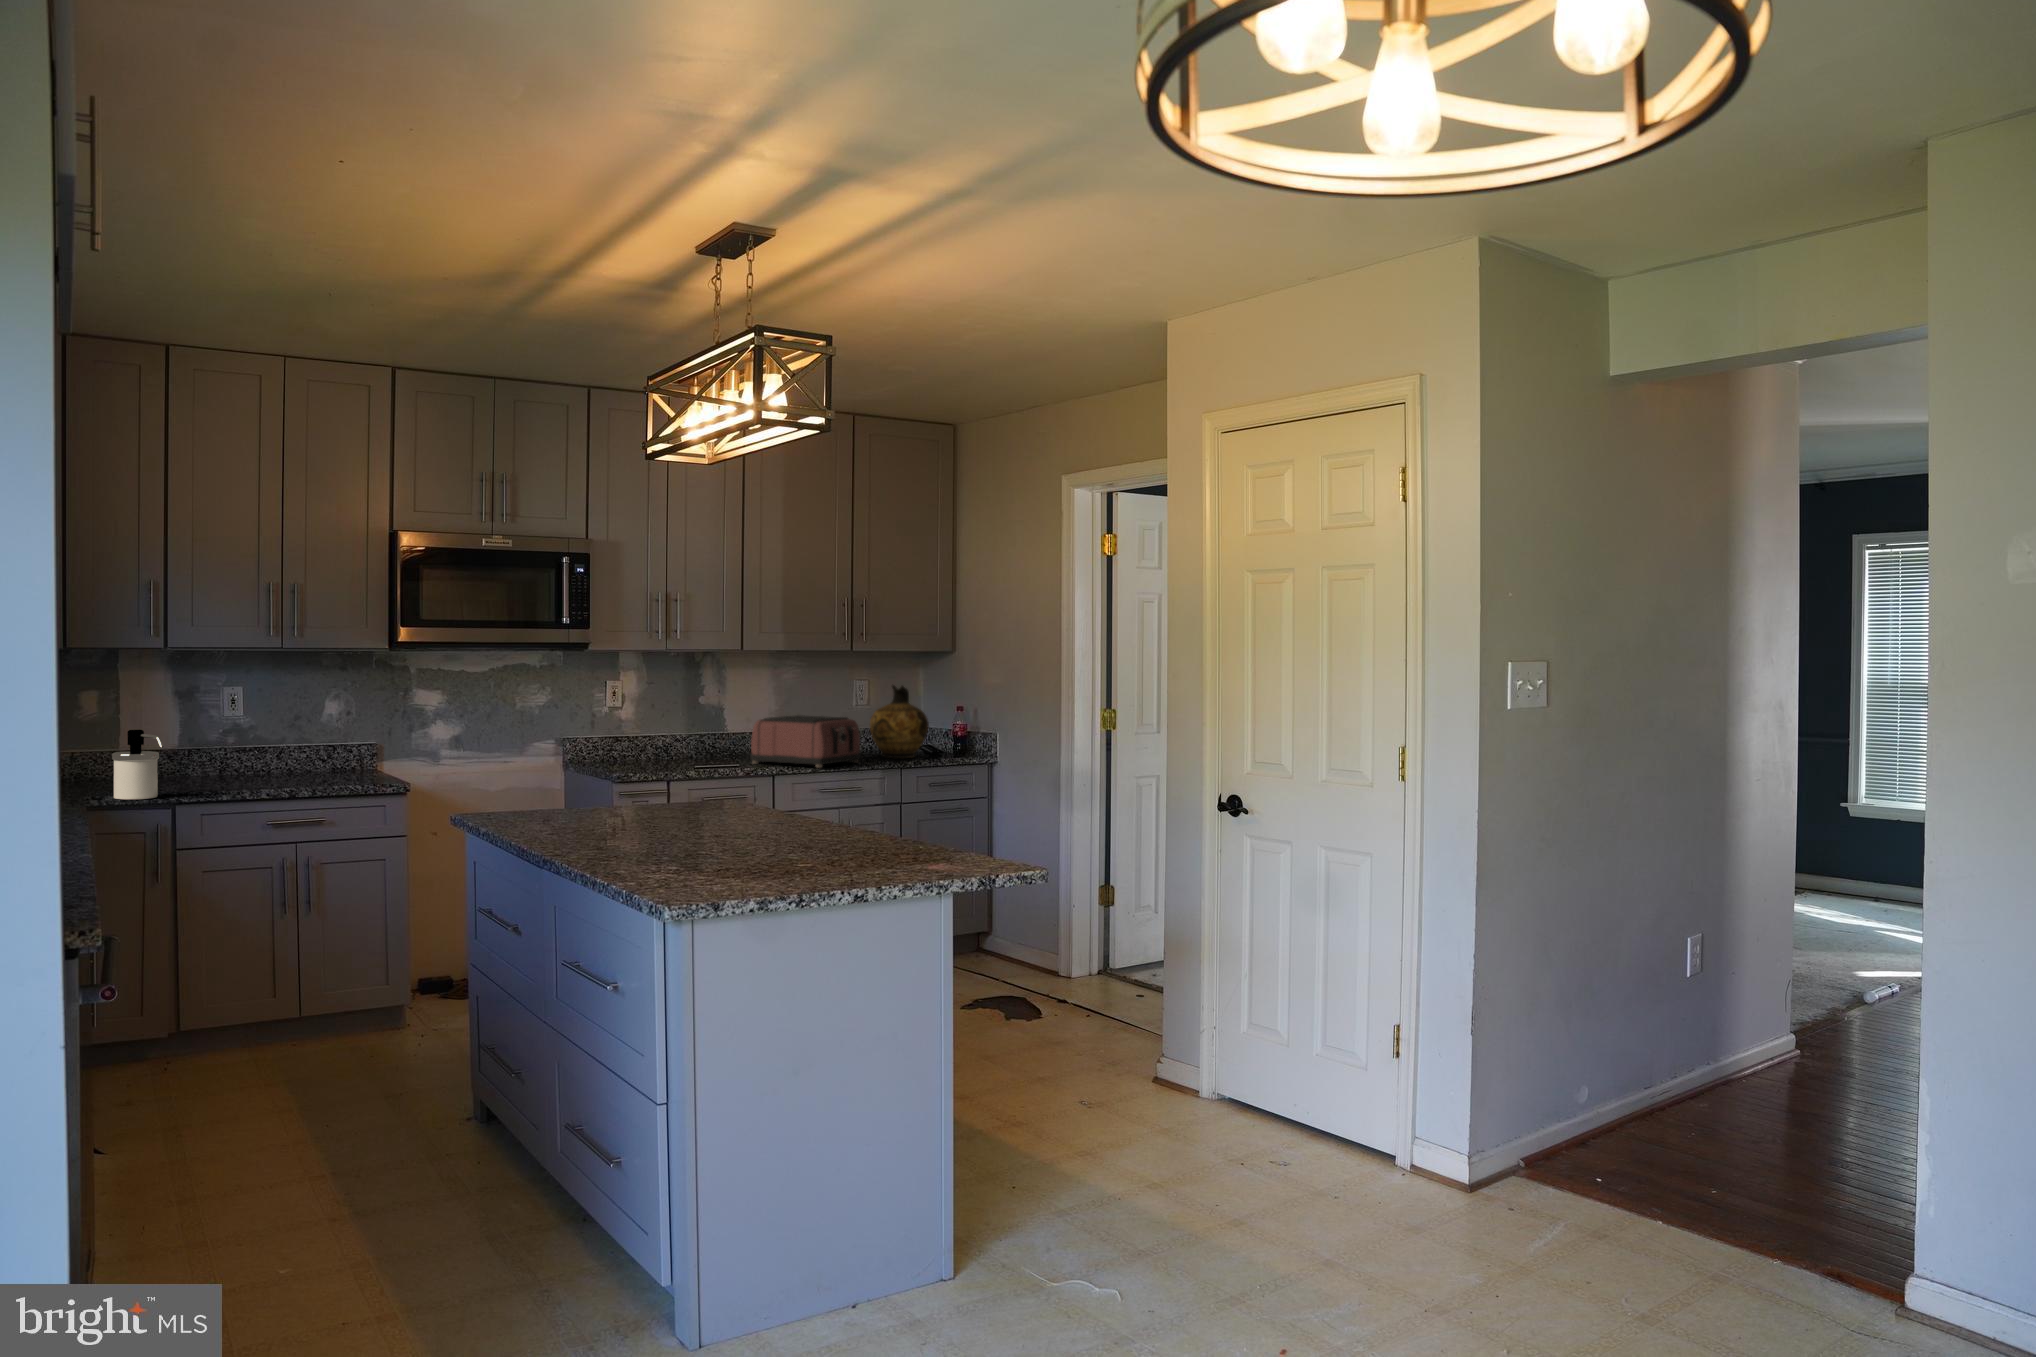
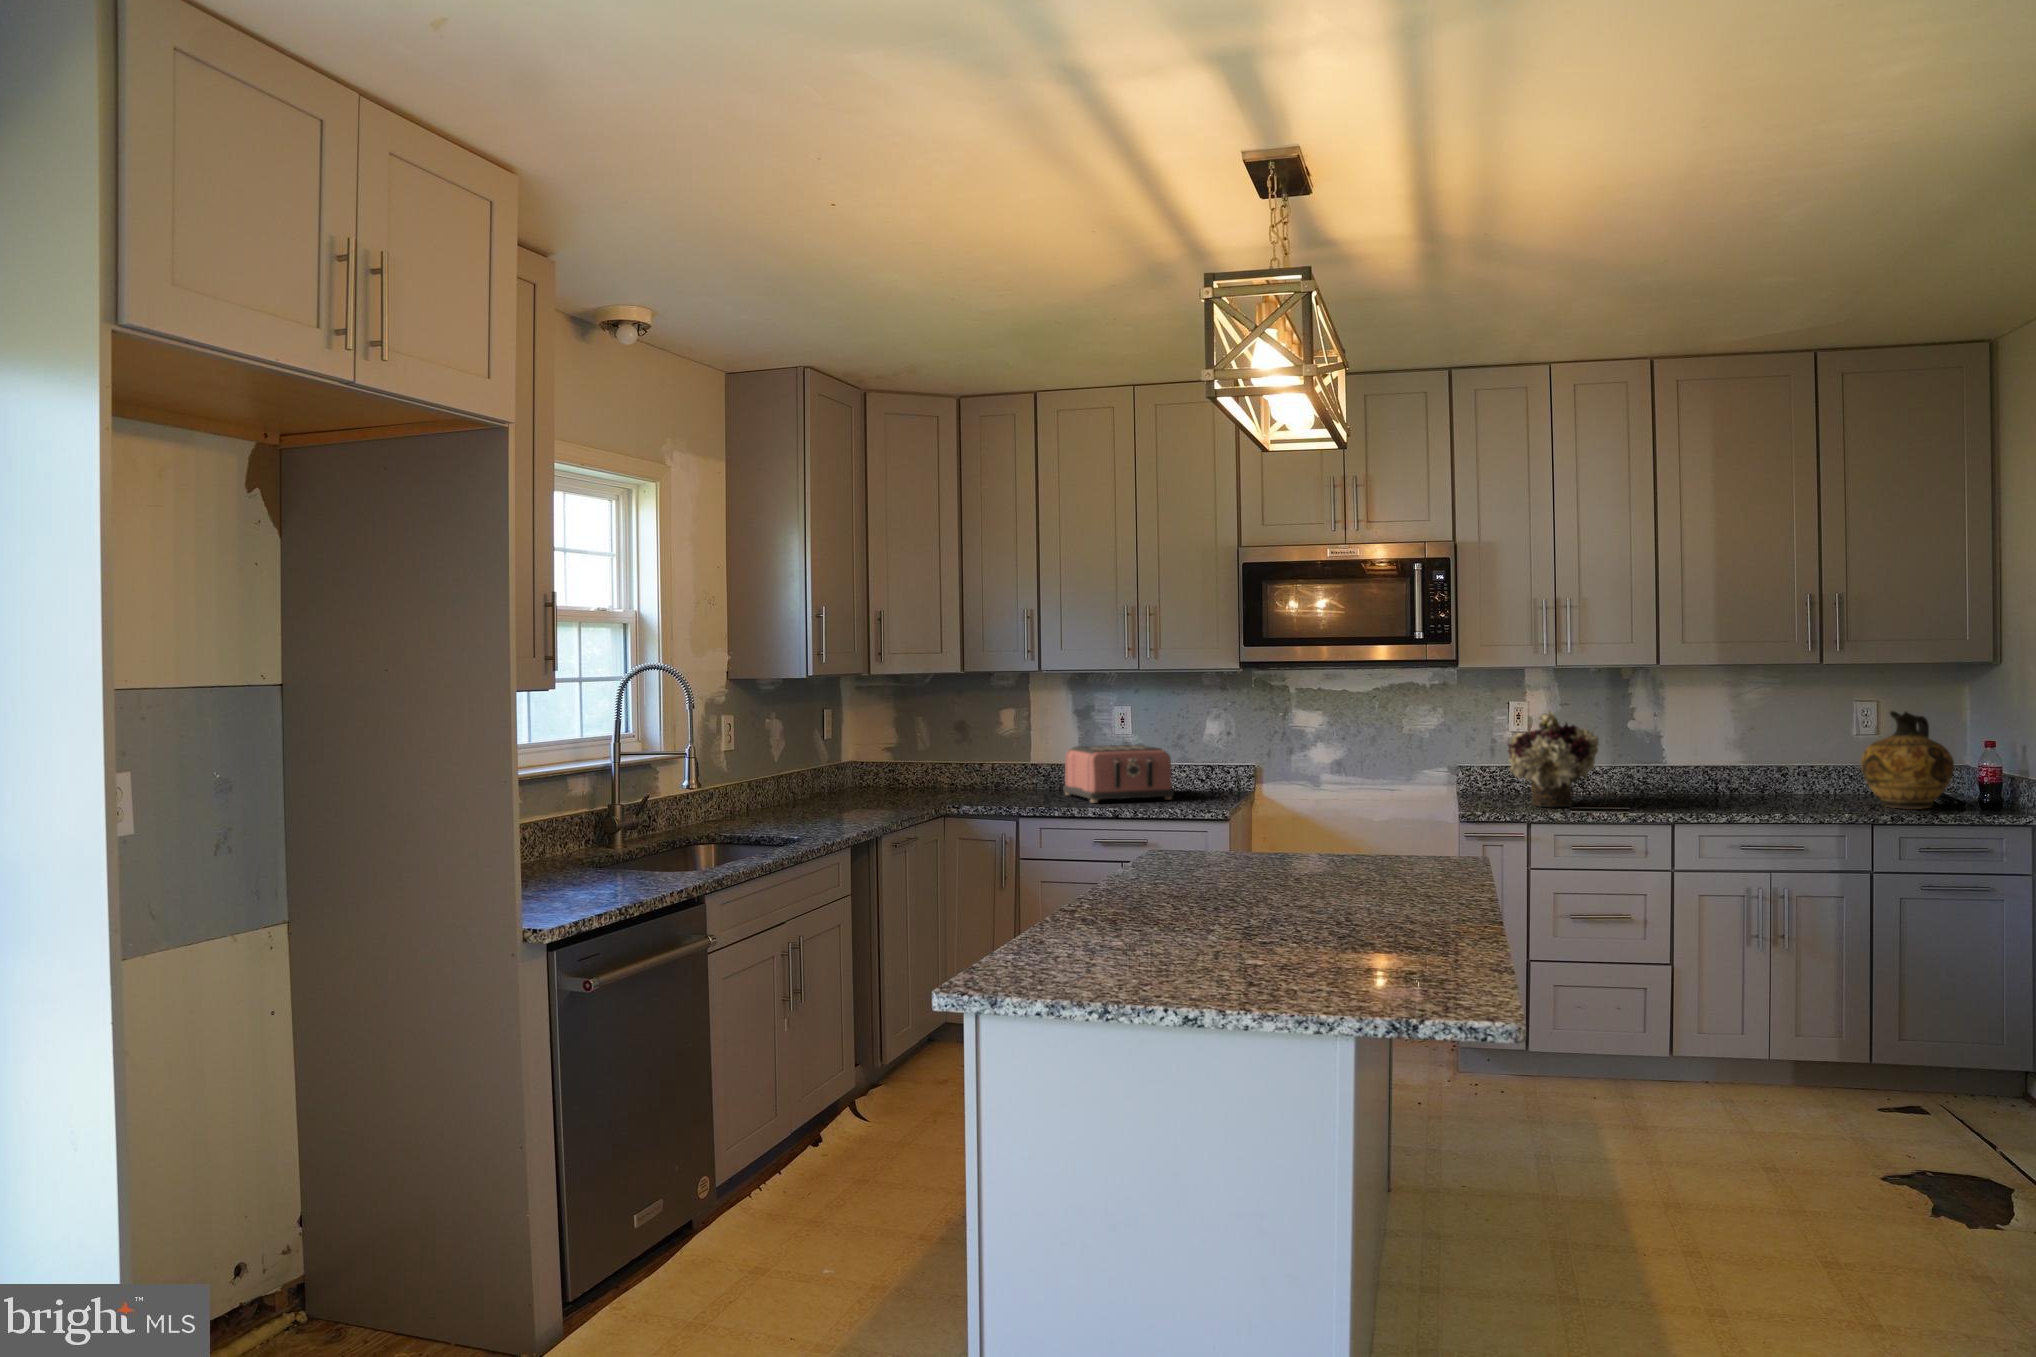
flower arrangement: none [626,685,711,770] -> present [1508,711,1599,807]
toaster: present [750,715,861,768] -> present [1063,745,1174,803]
soap dispenser: present [112,730,164,800] -> none [975,747,1011,808]

